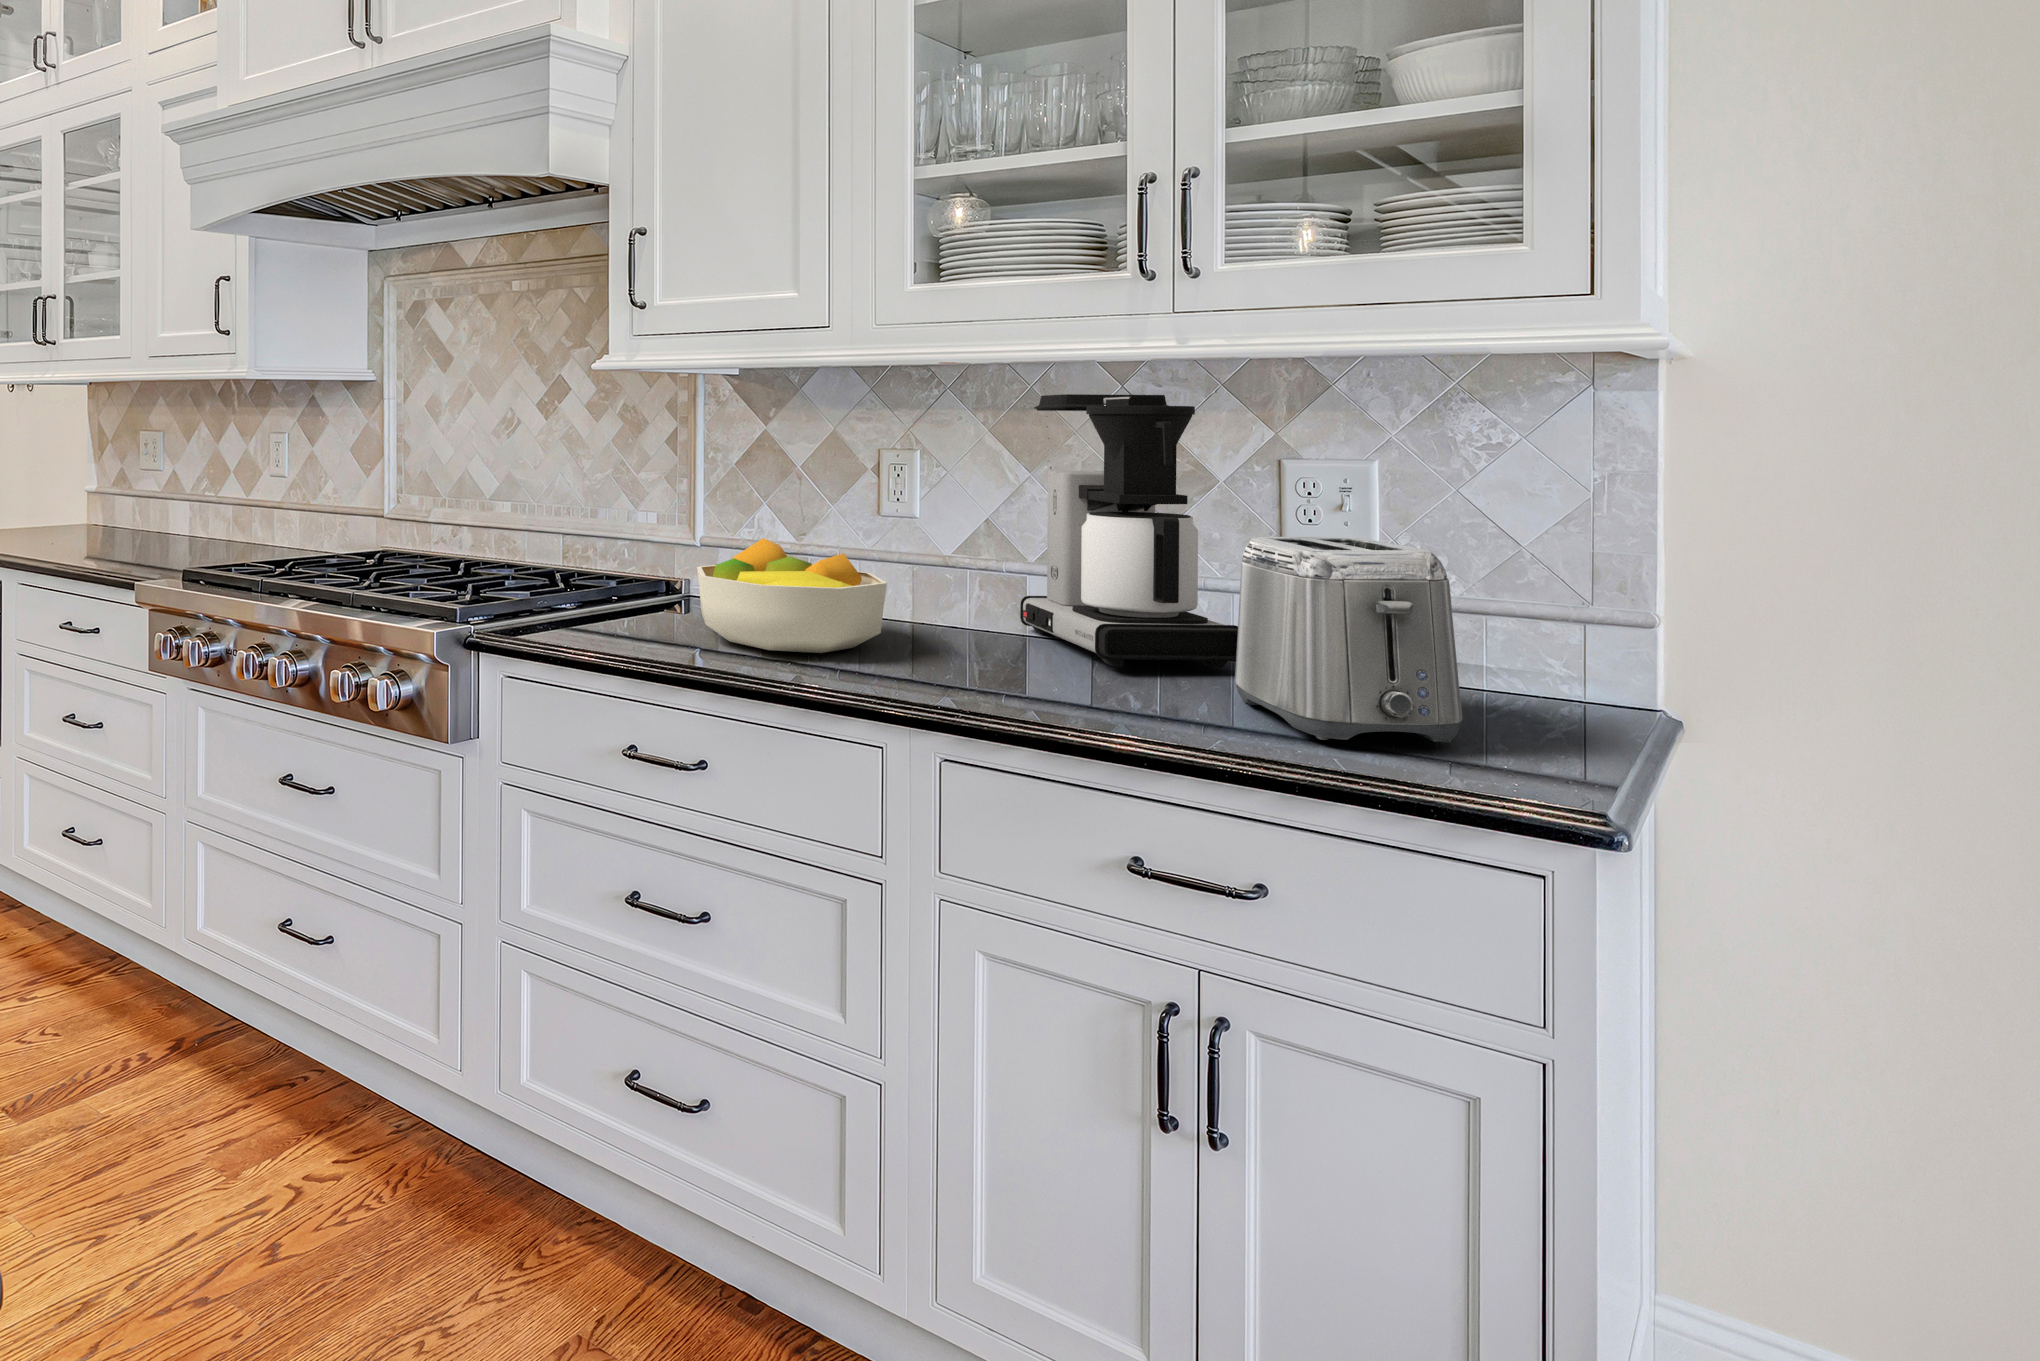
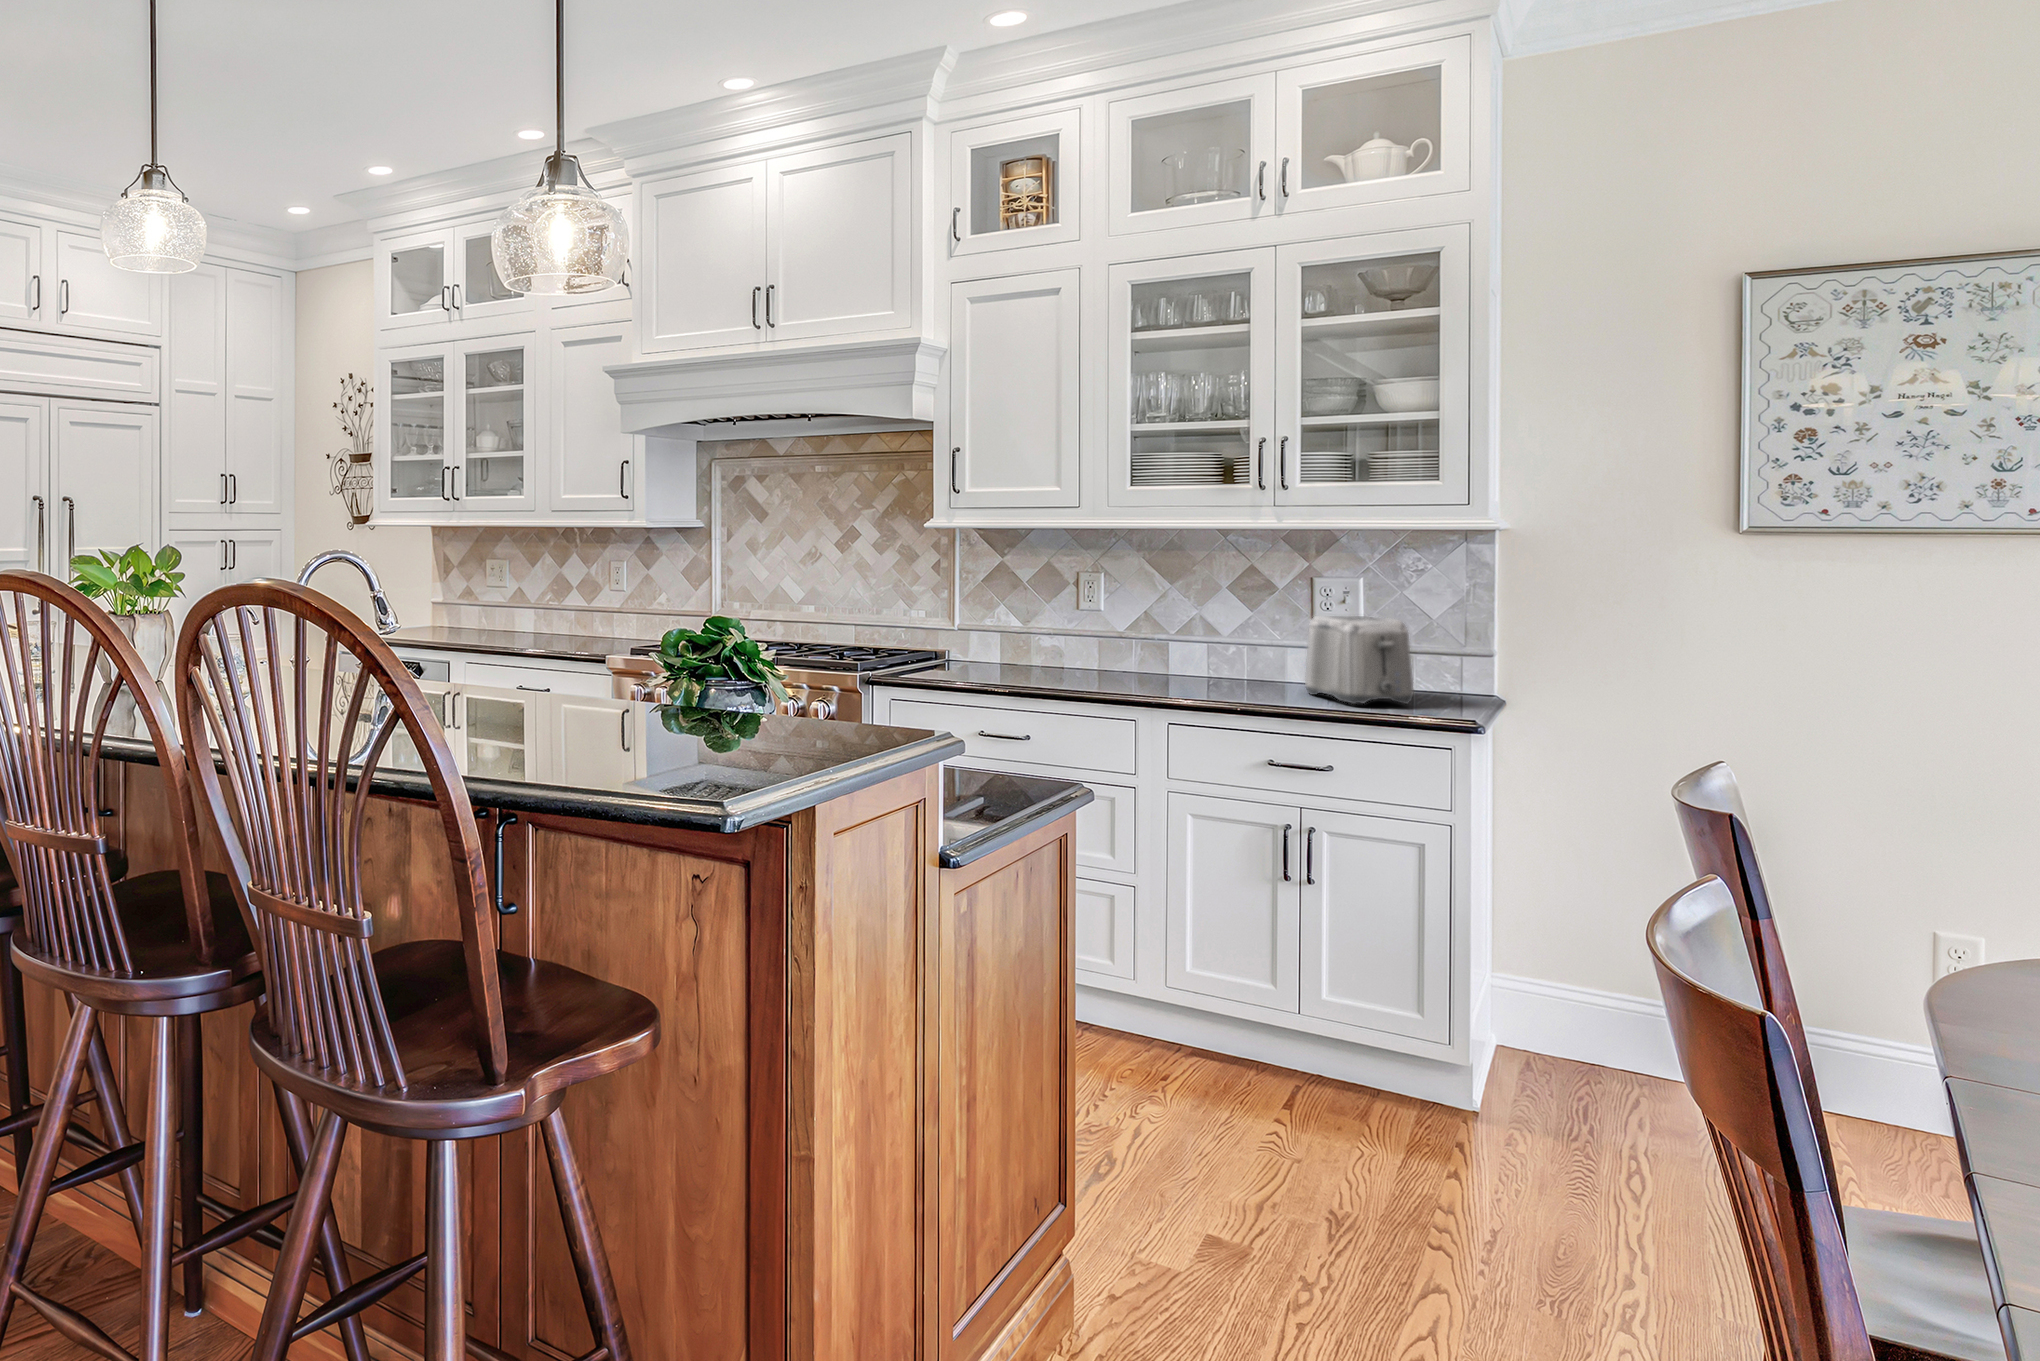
coffee maker: present [1020,394,1238,668] -> none [1172,544,1304,682]
fruit bowl: present [697,538,887,653] -> none [997,622,1116,680]

